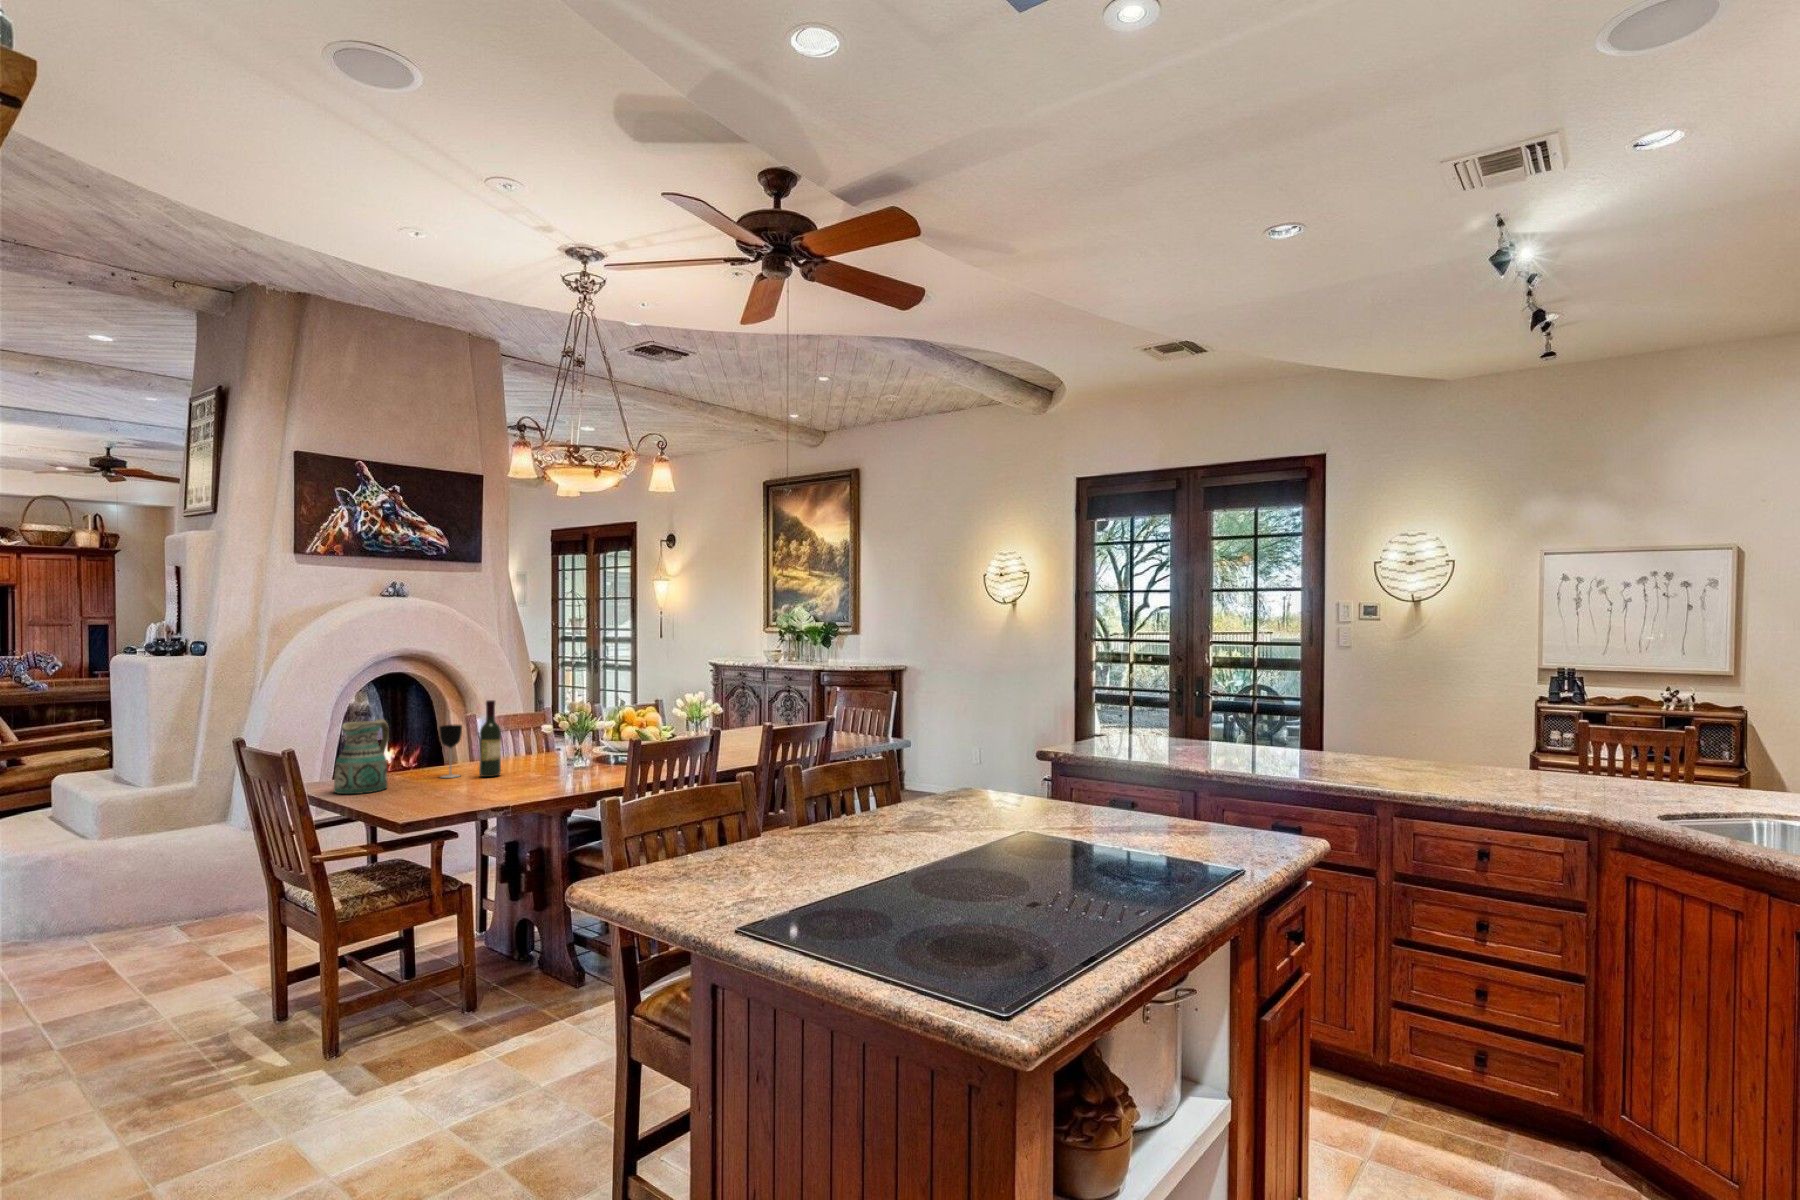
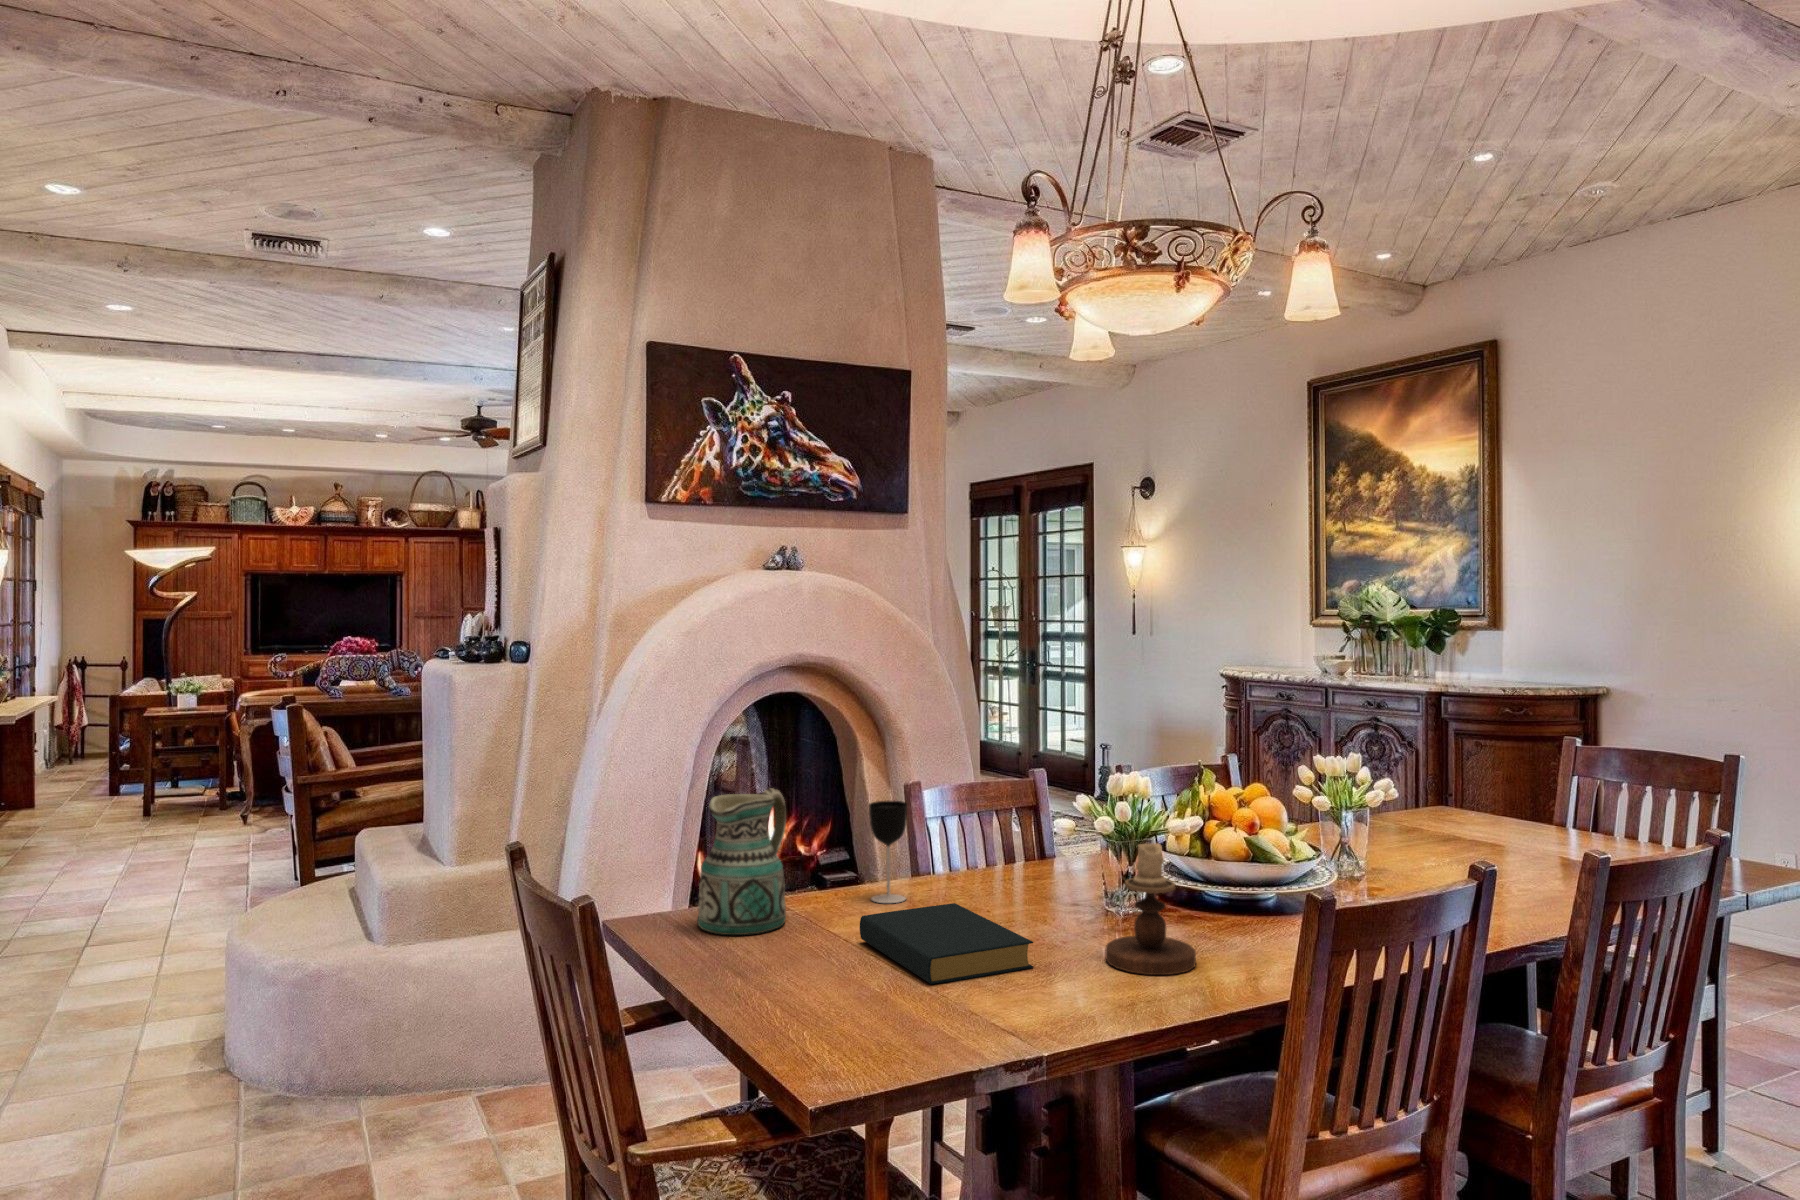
wine bottle: present [479,700,501,777] -> none [940,759,978,908]
candlestick: none [557,732,600,790] -> present [1105,843,1196,975]
hardback book: none [429,771,519,801] -> present [860,903,1033,984]

